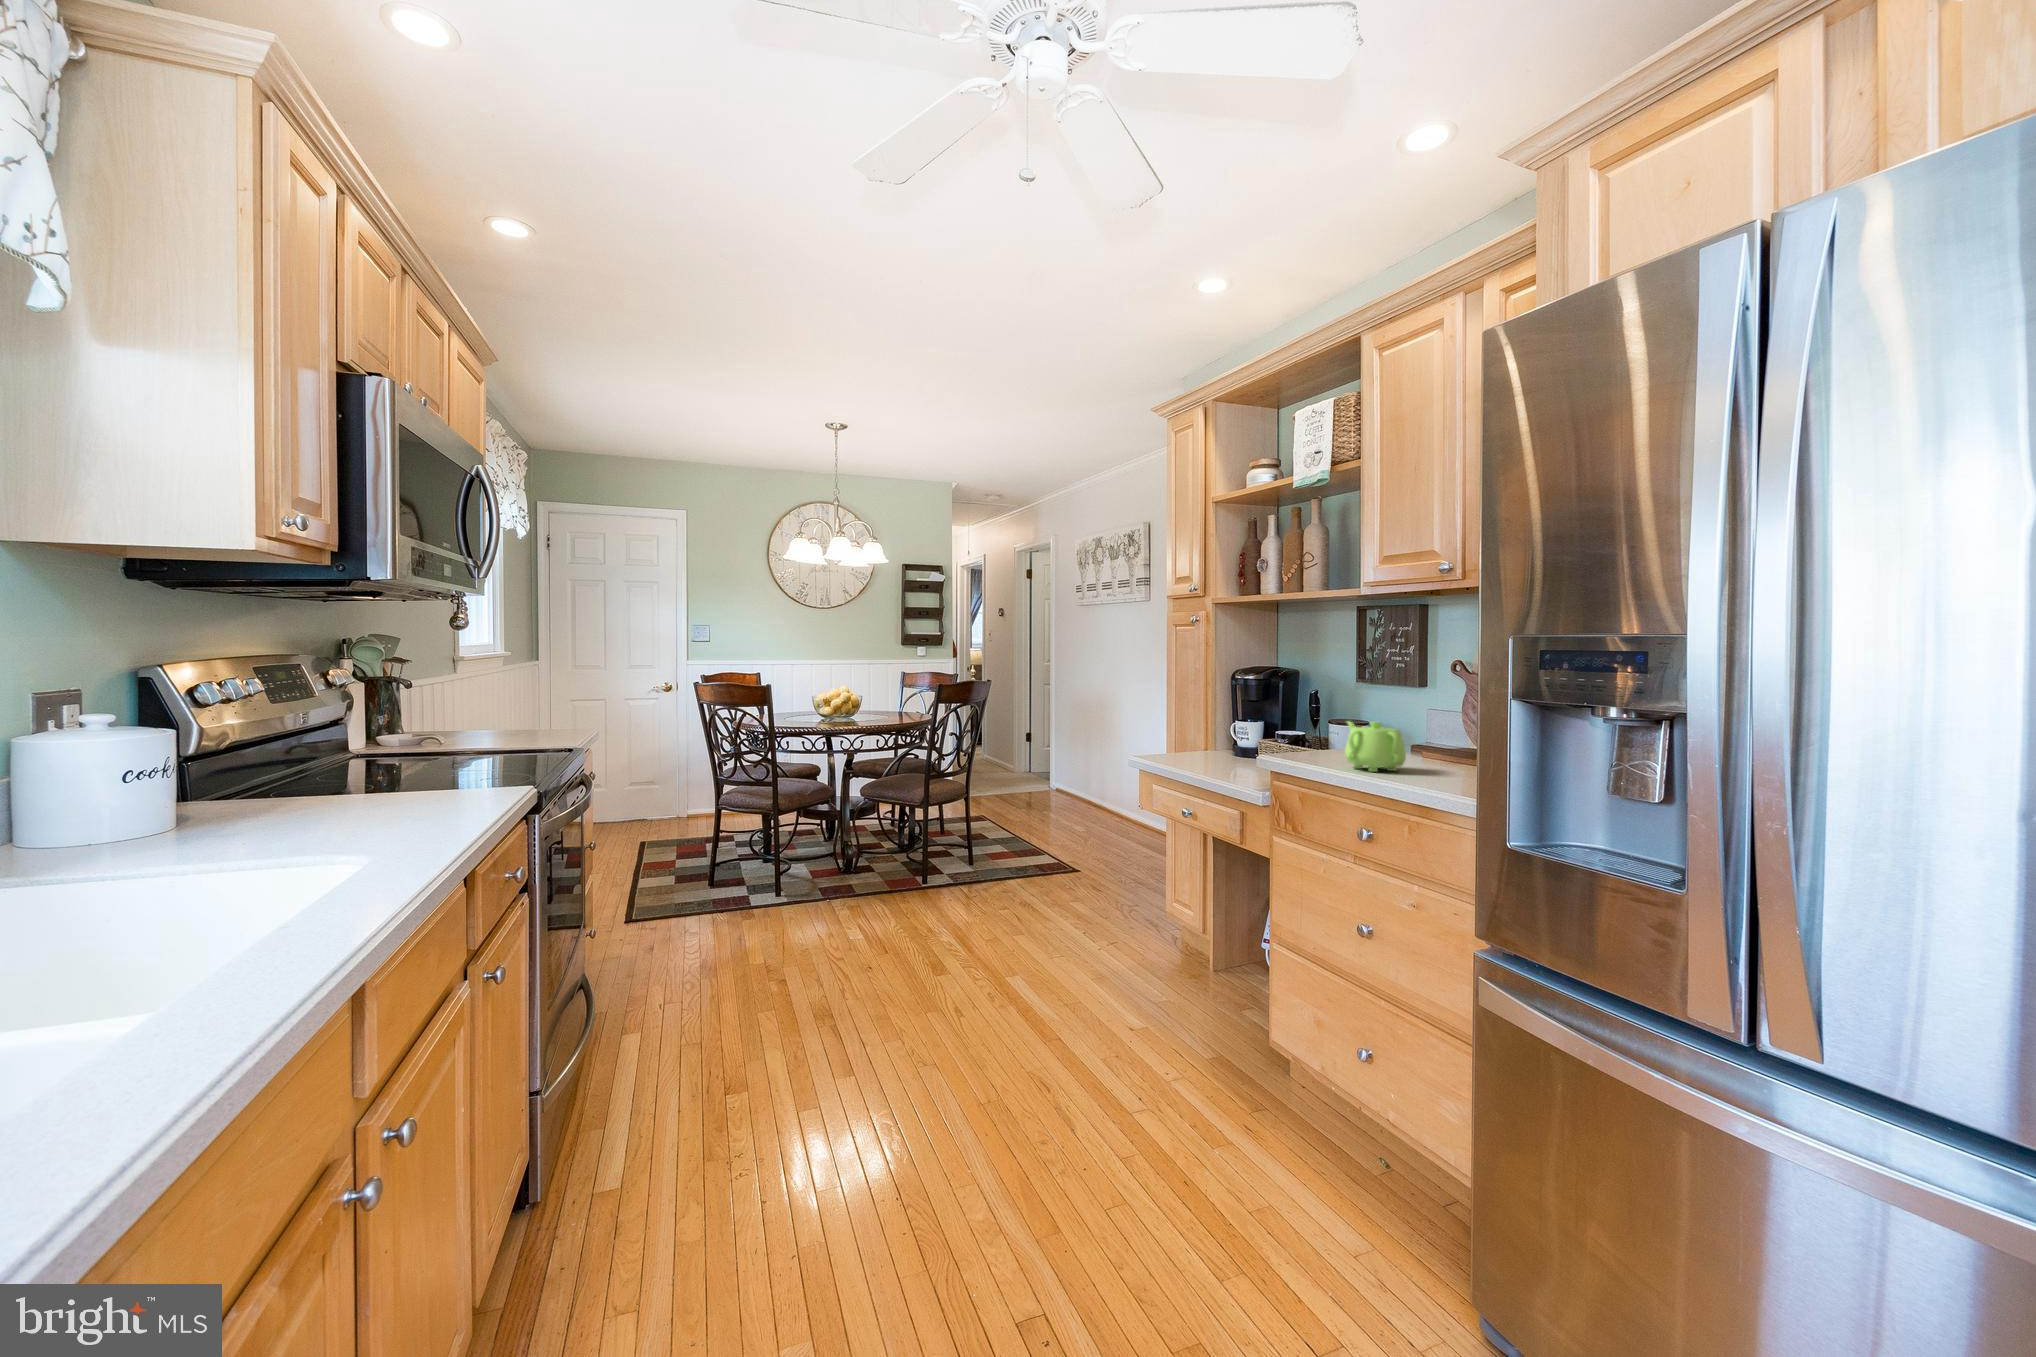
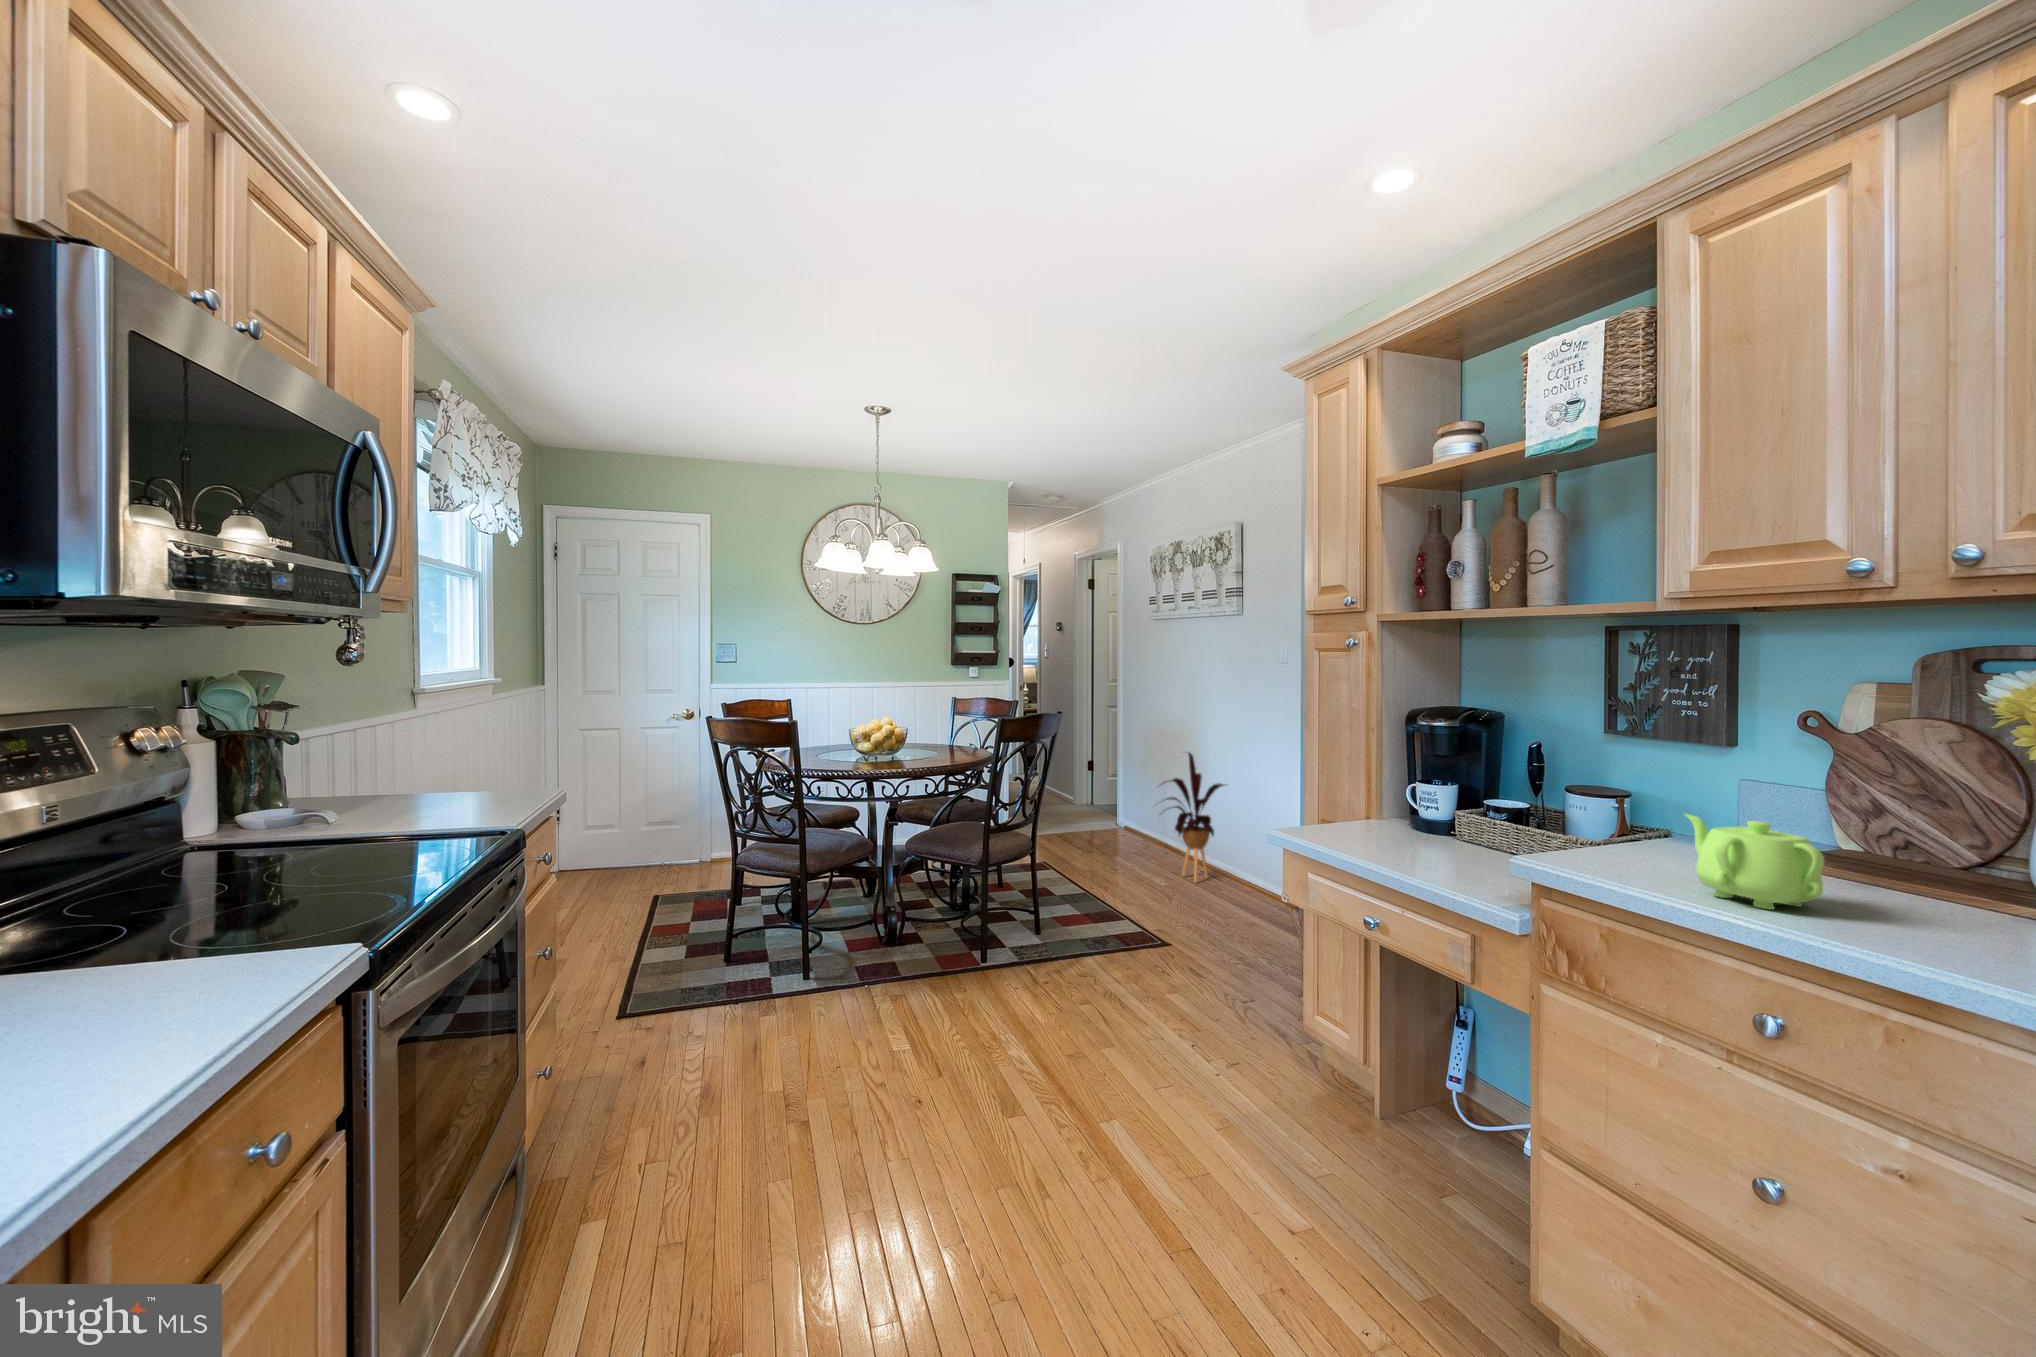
house plant: none [1073,718,1141,831] -> present [1167,753,1224,882]

